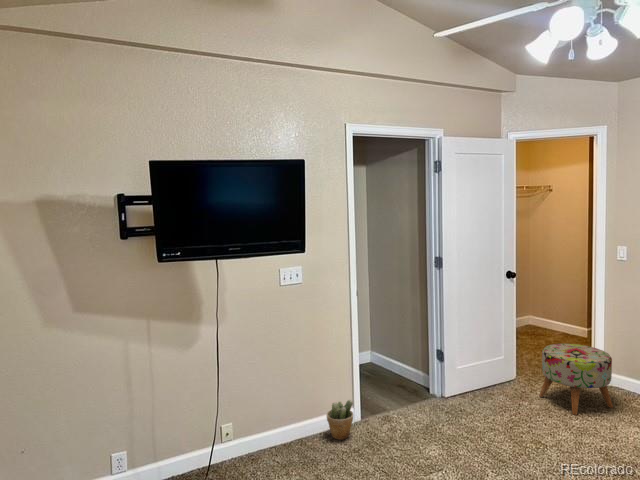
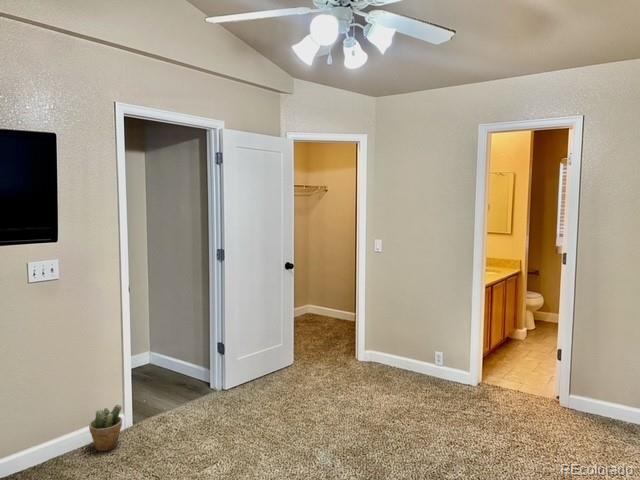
ottoman: present [539,344,613,415] -> none [312,327,371,391]

